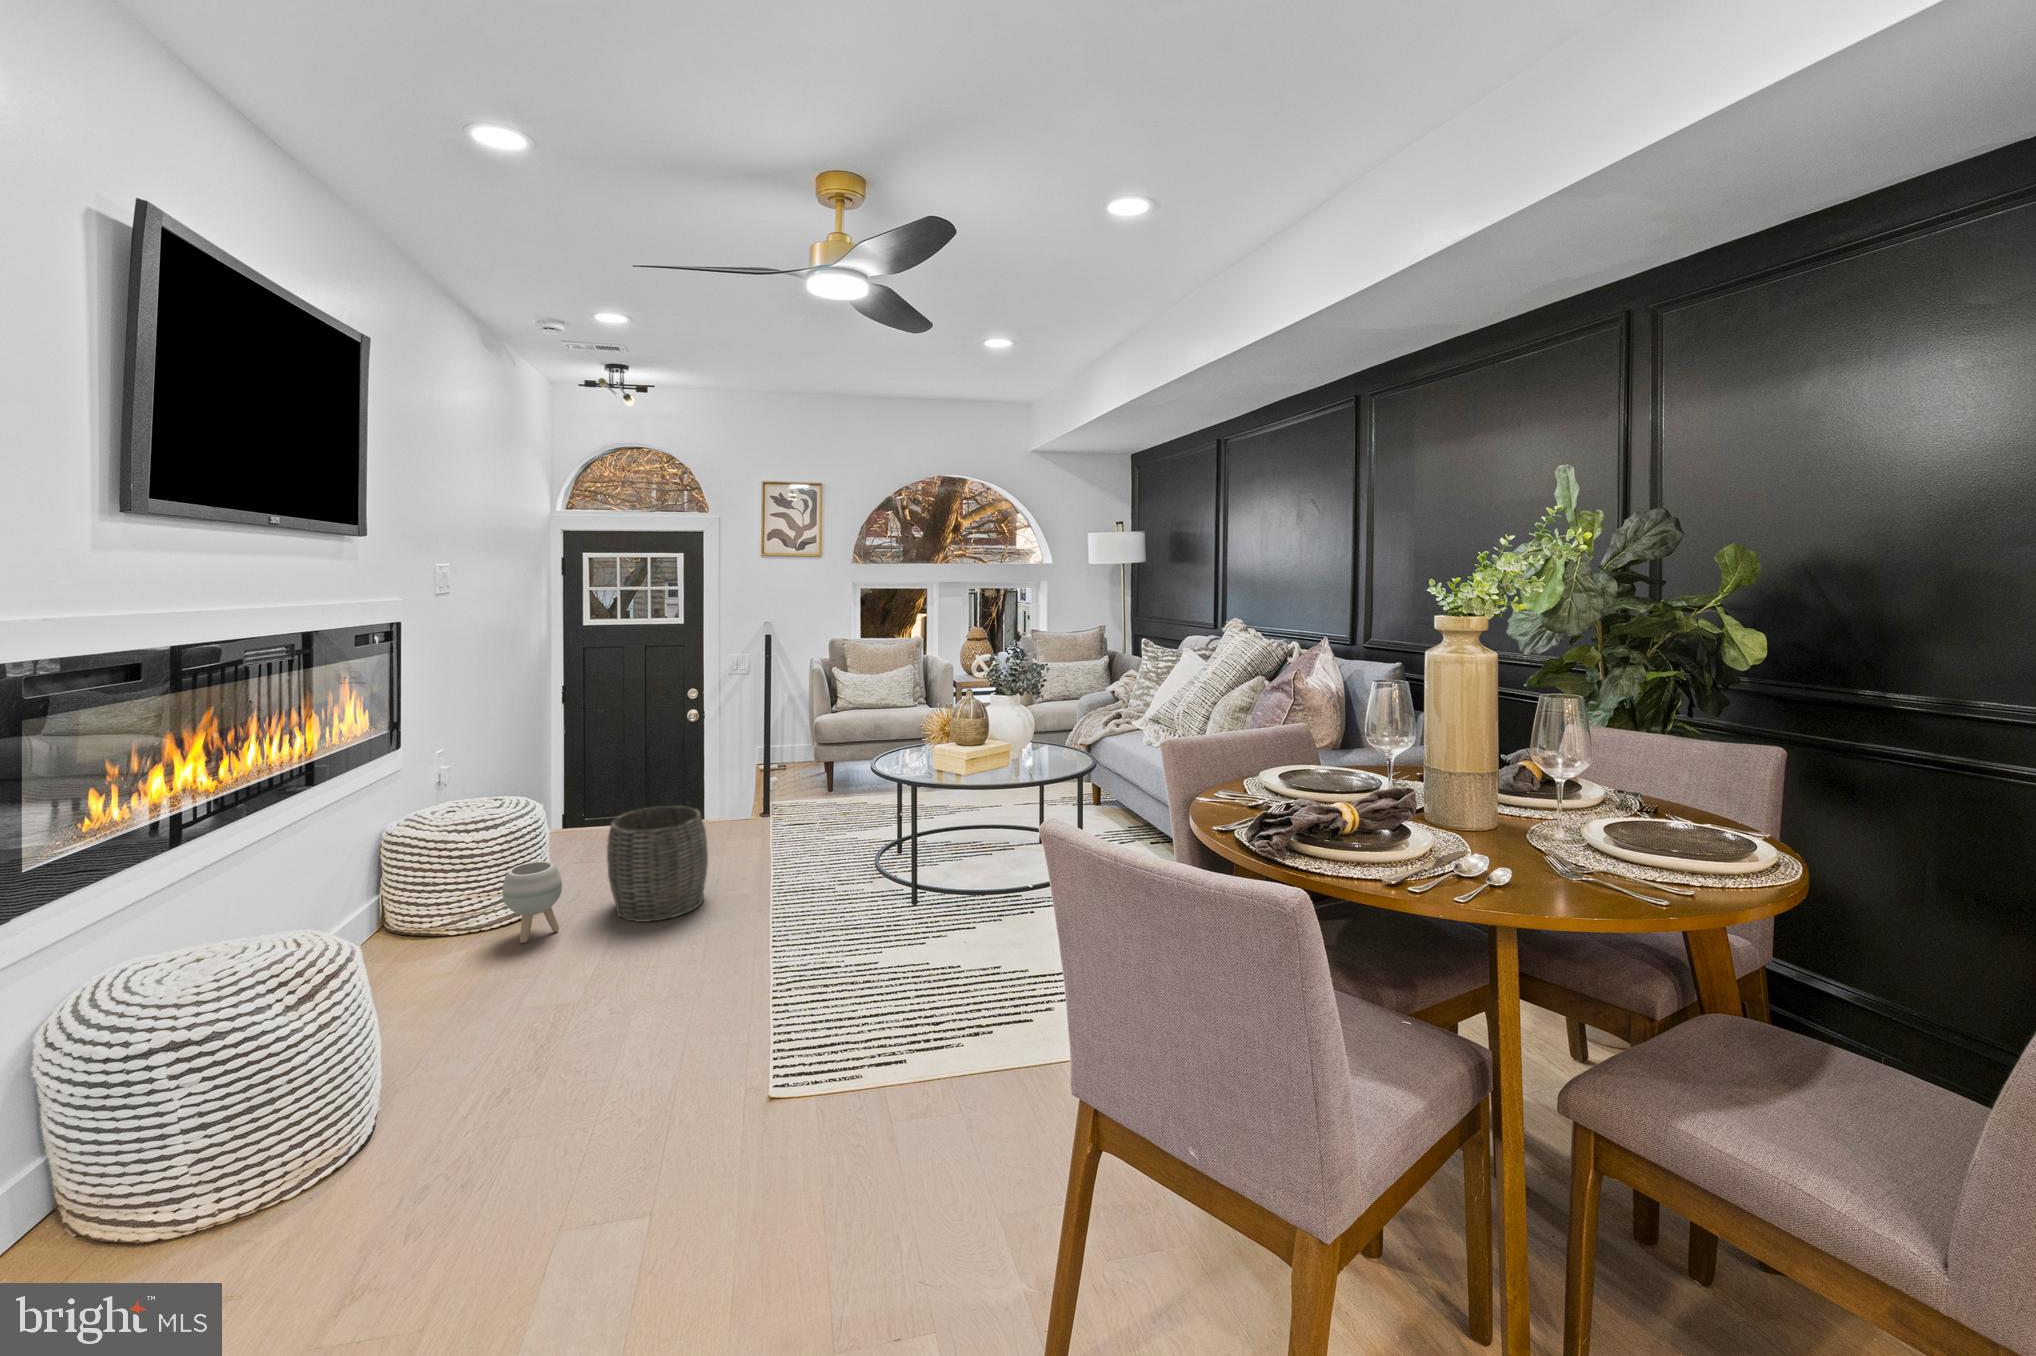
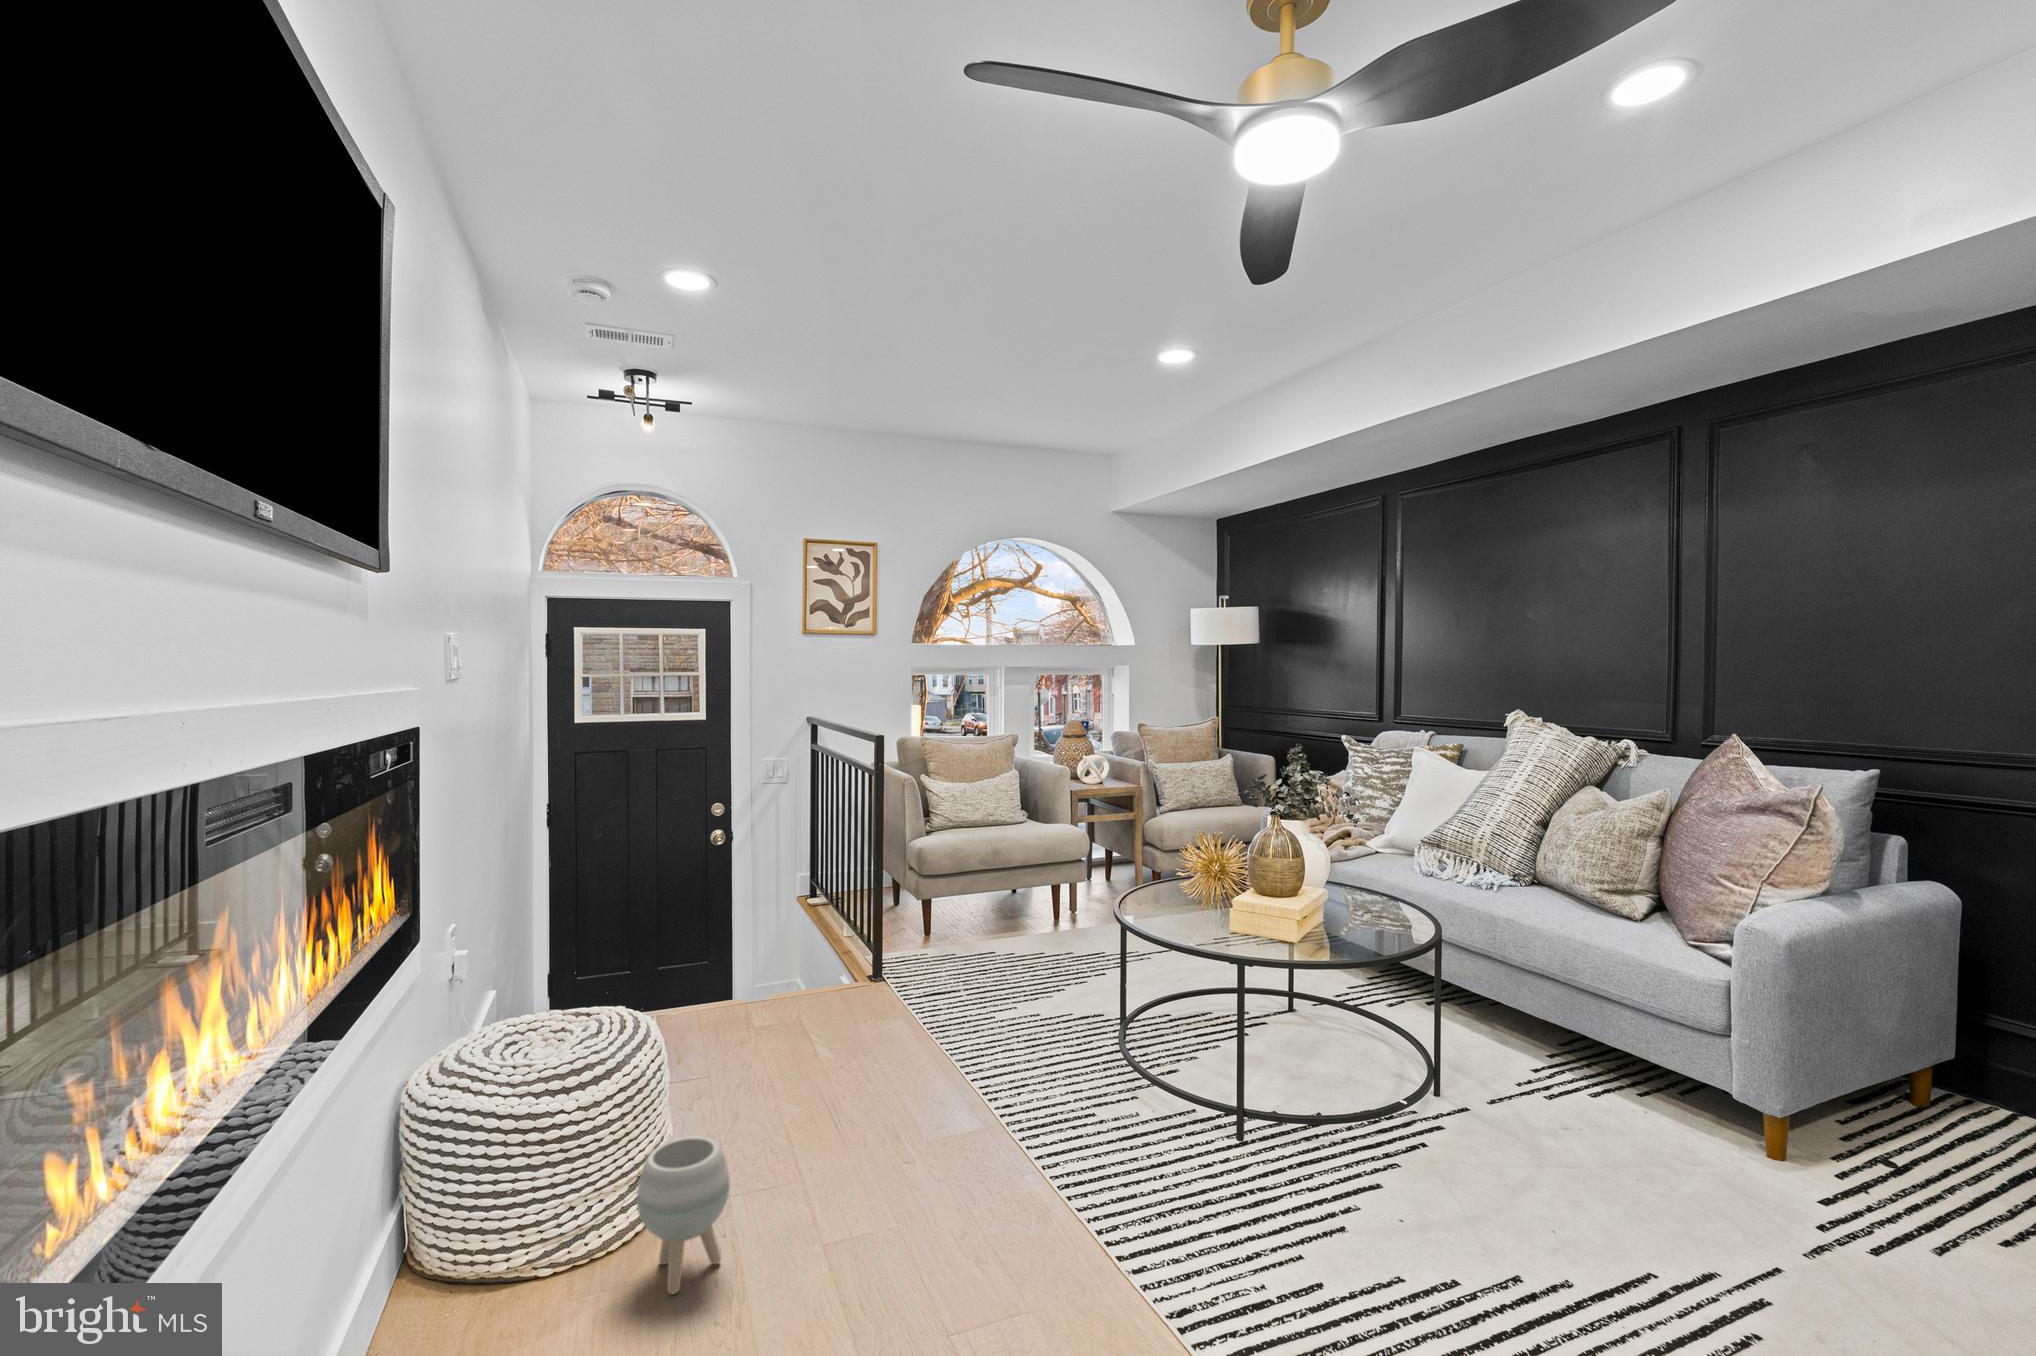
woven basket: present [607,806,708,922] -> none [779,1020,931,1233]

